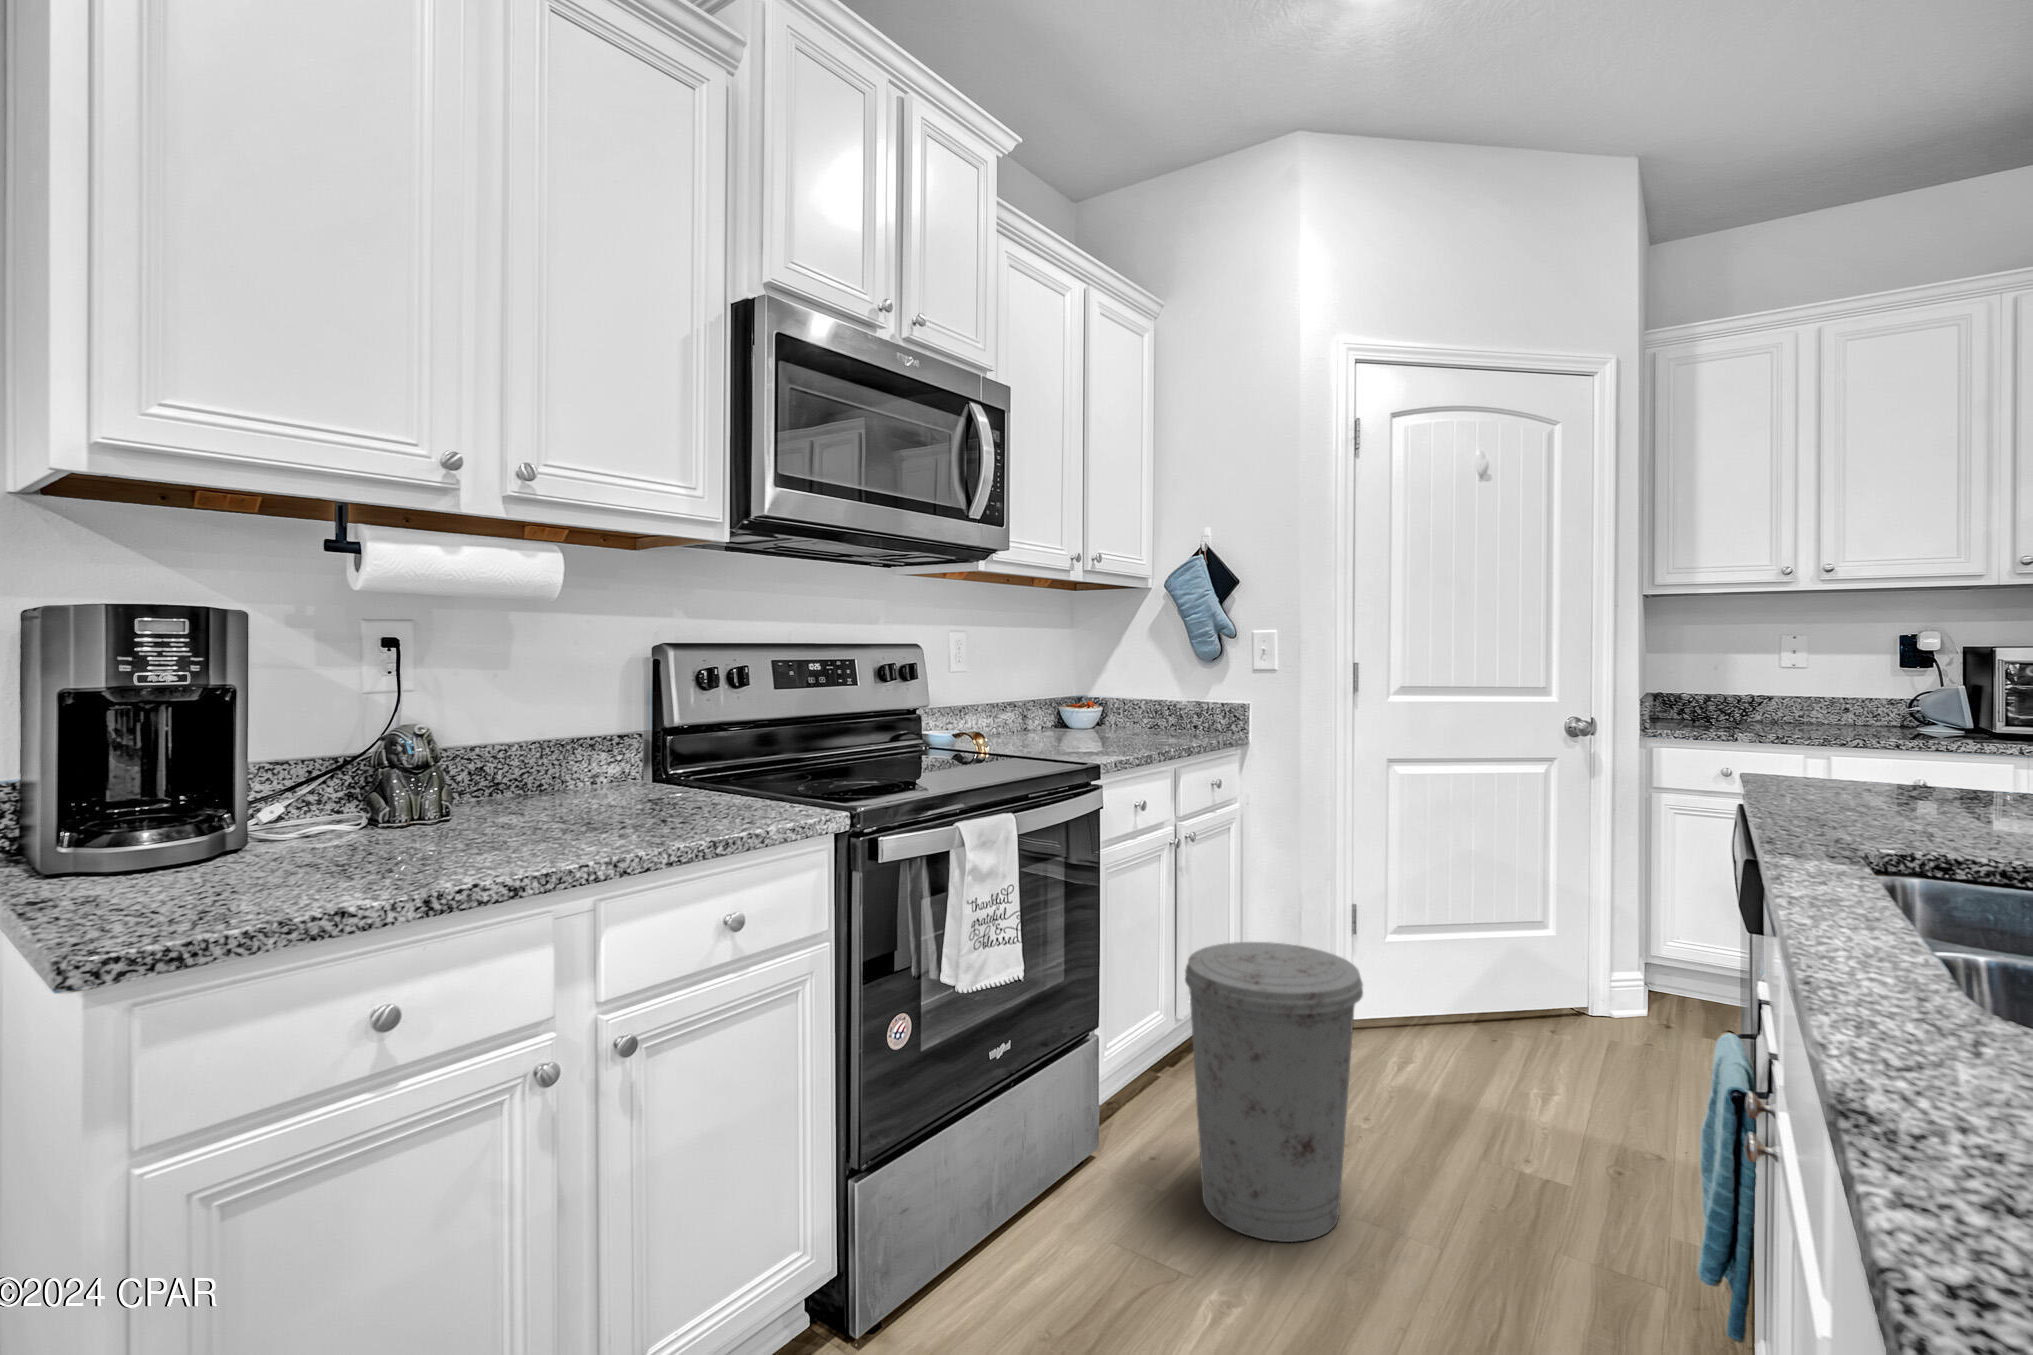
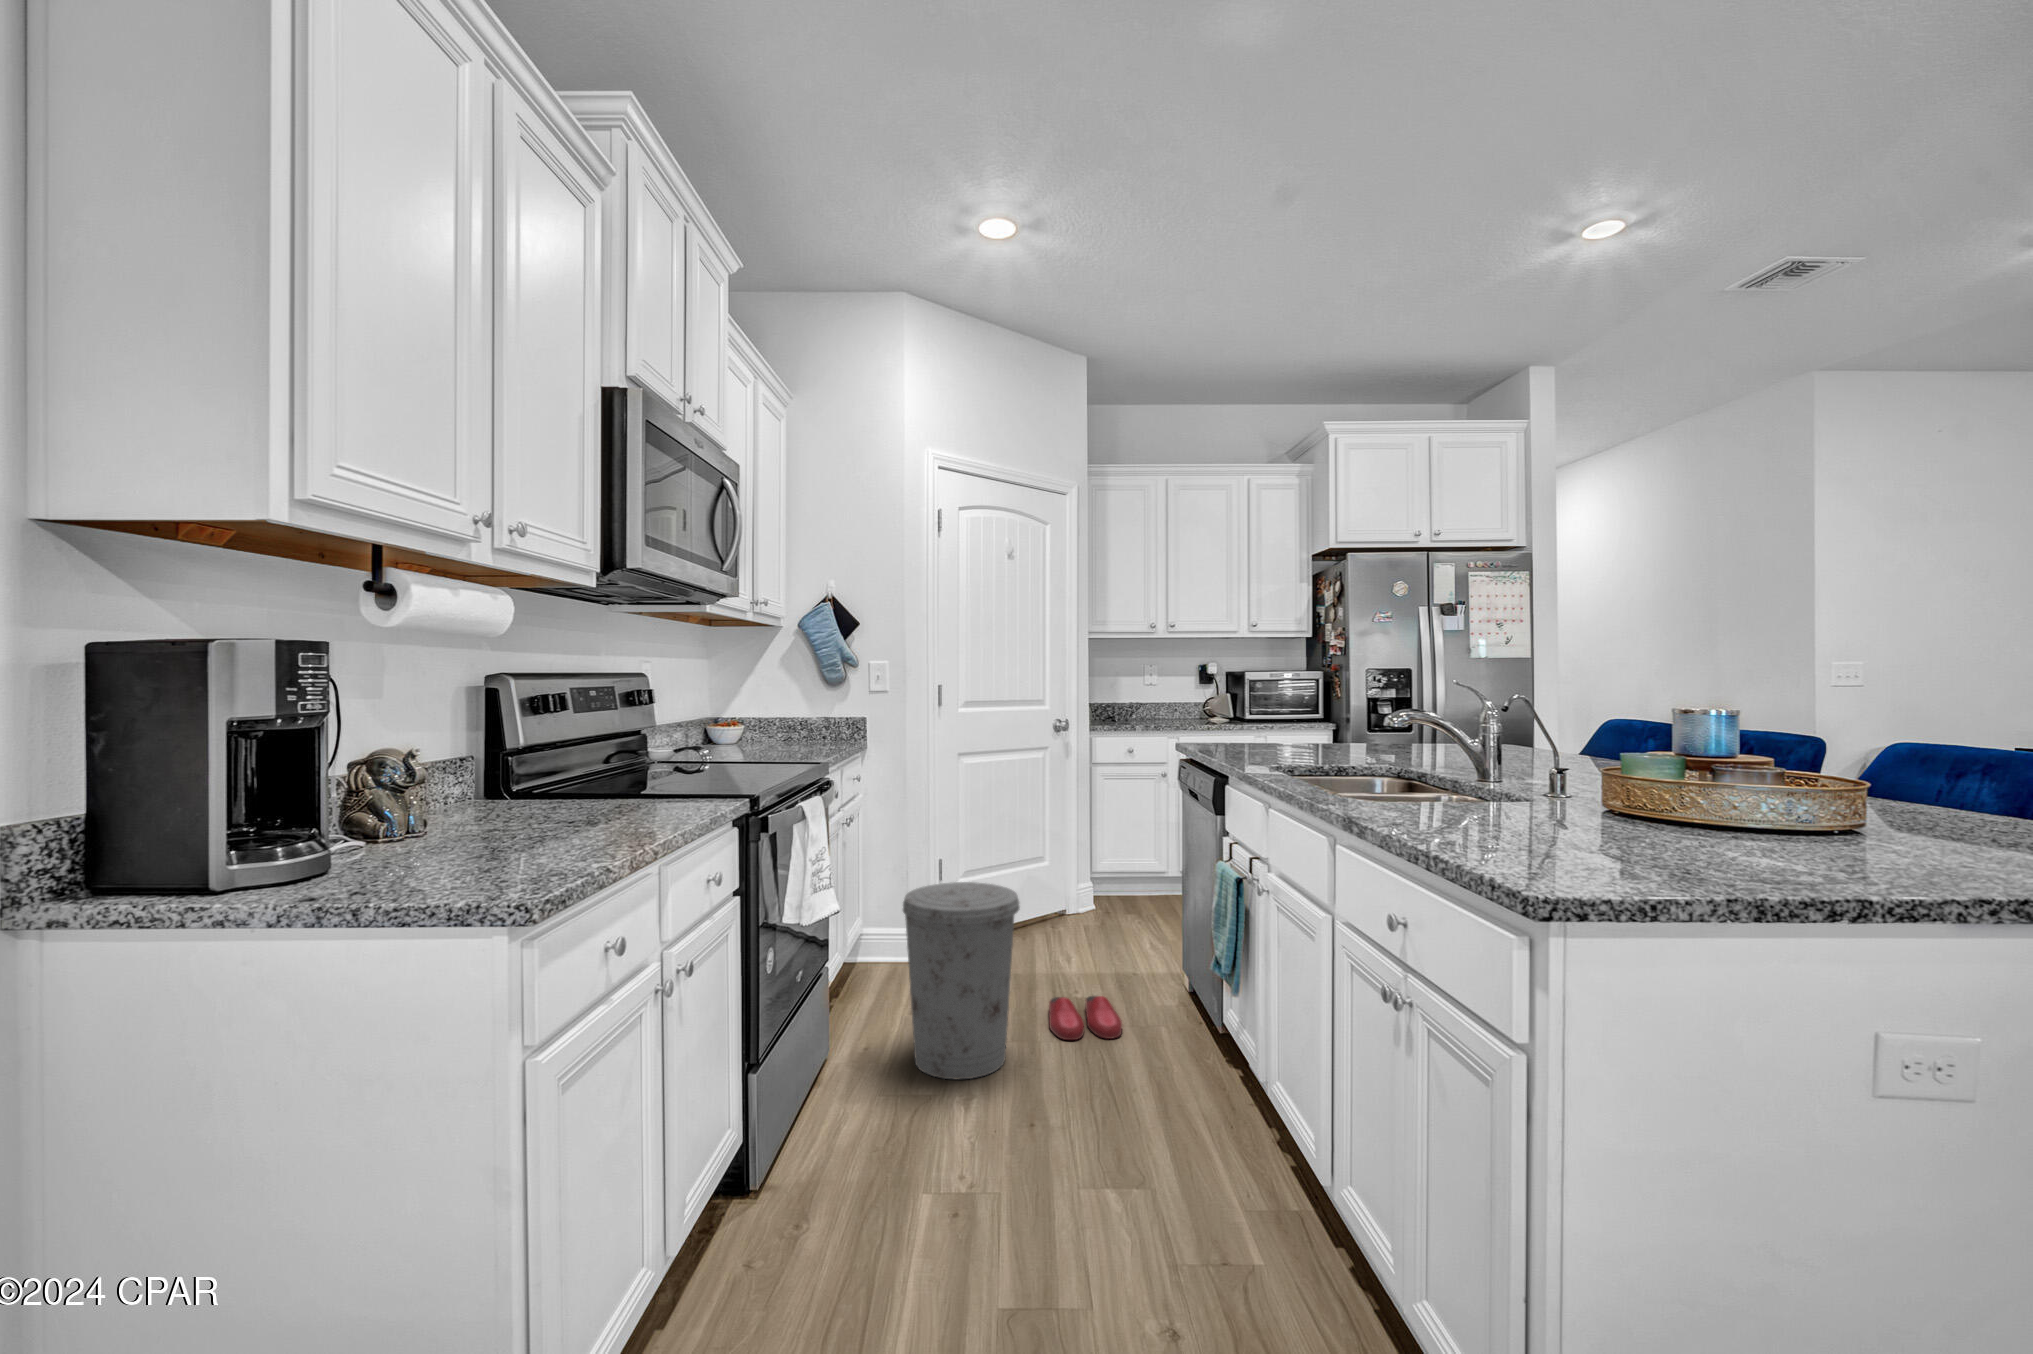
slippers: none [1439,1148,1571,1249] -> present [1049,996,1122,1040]

